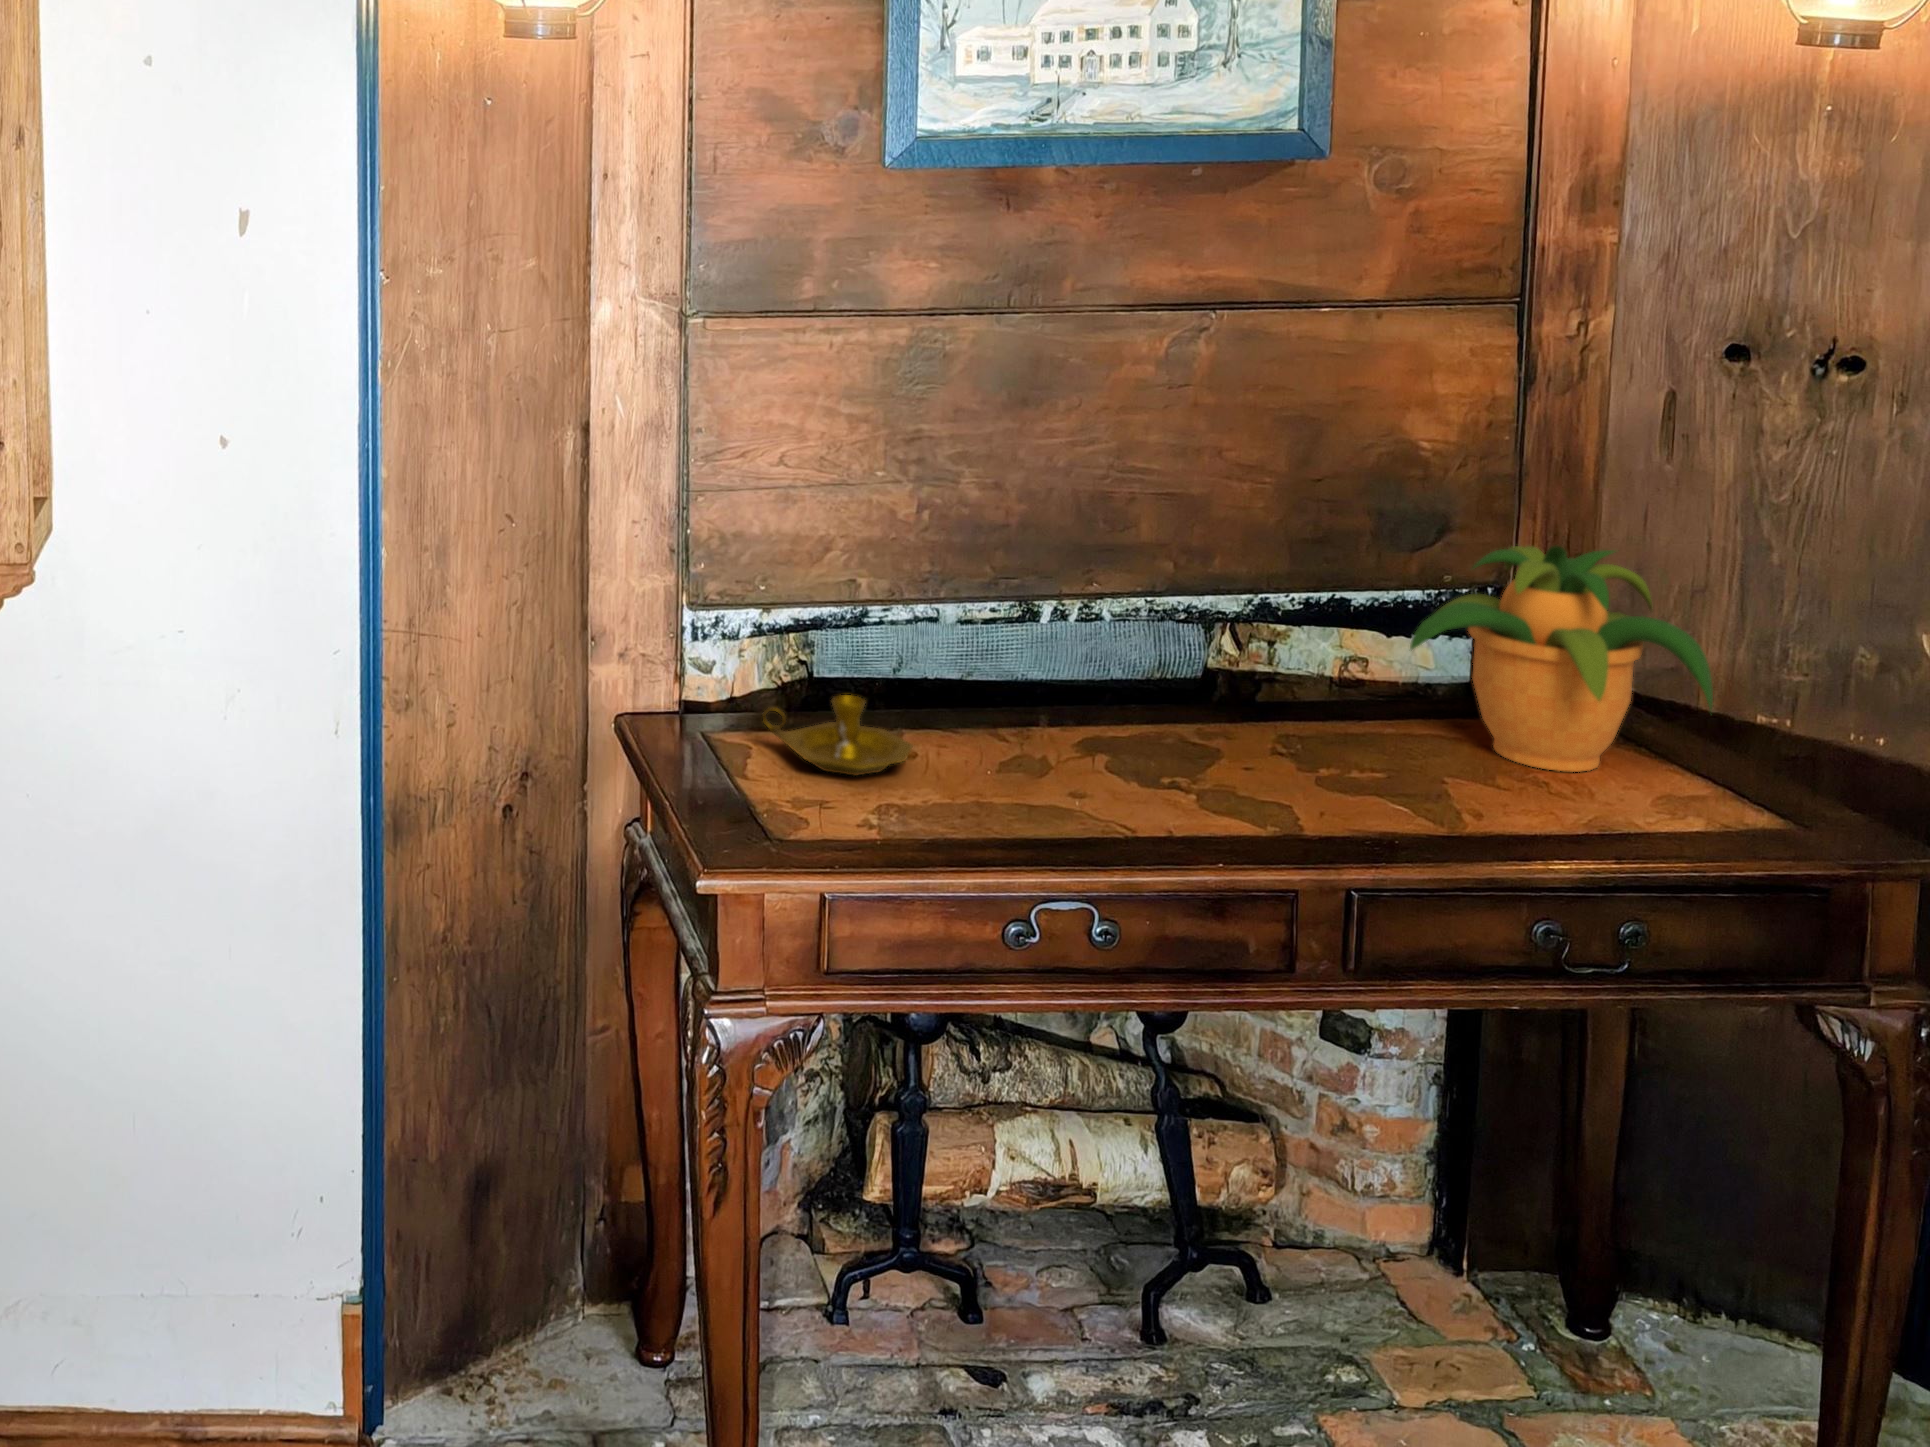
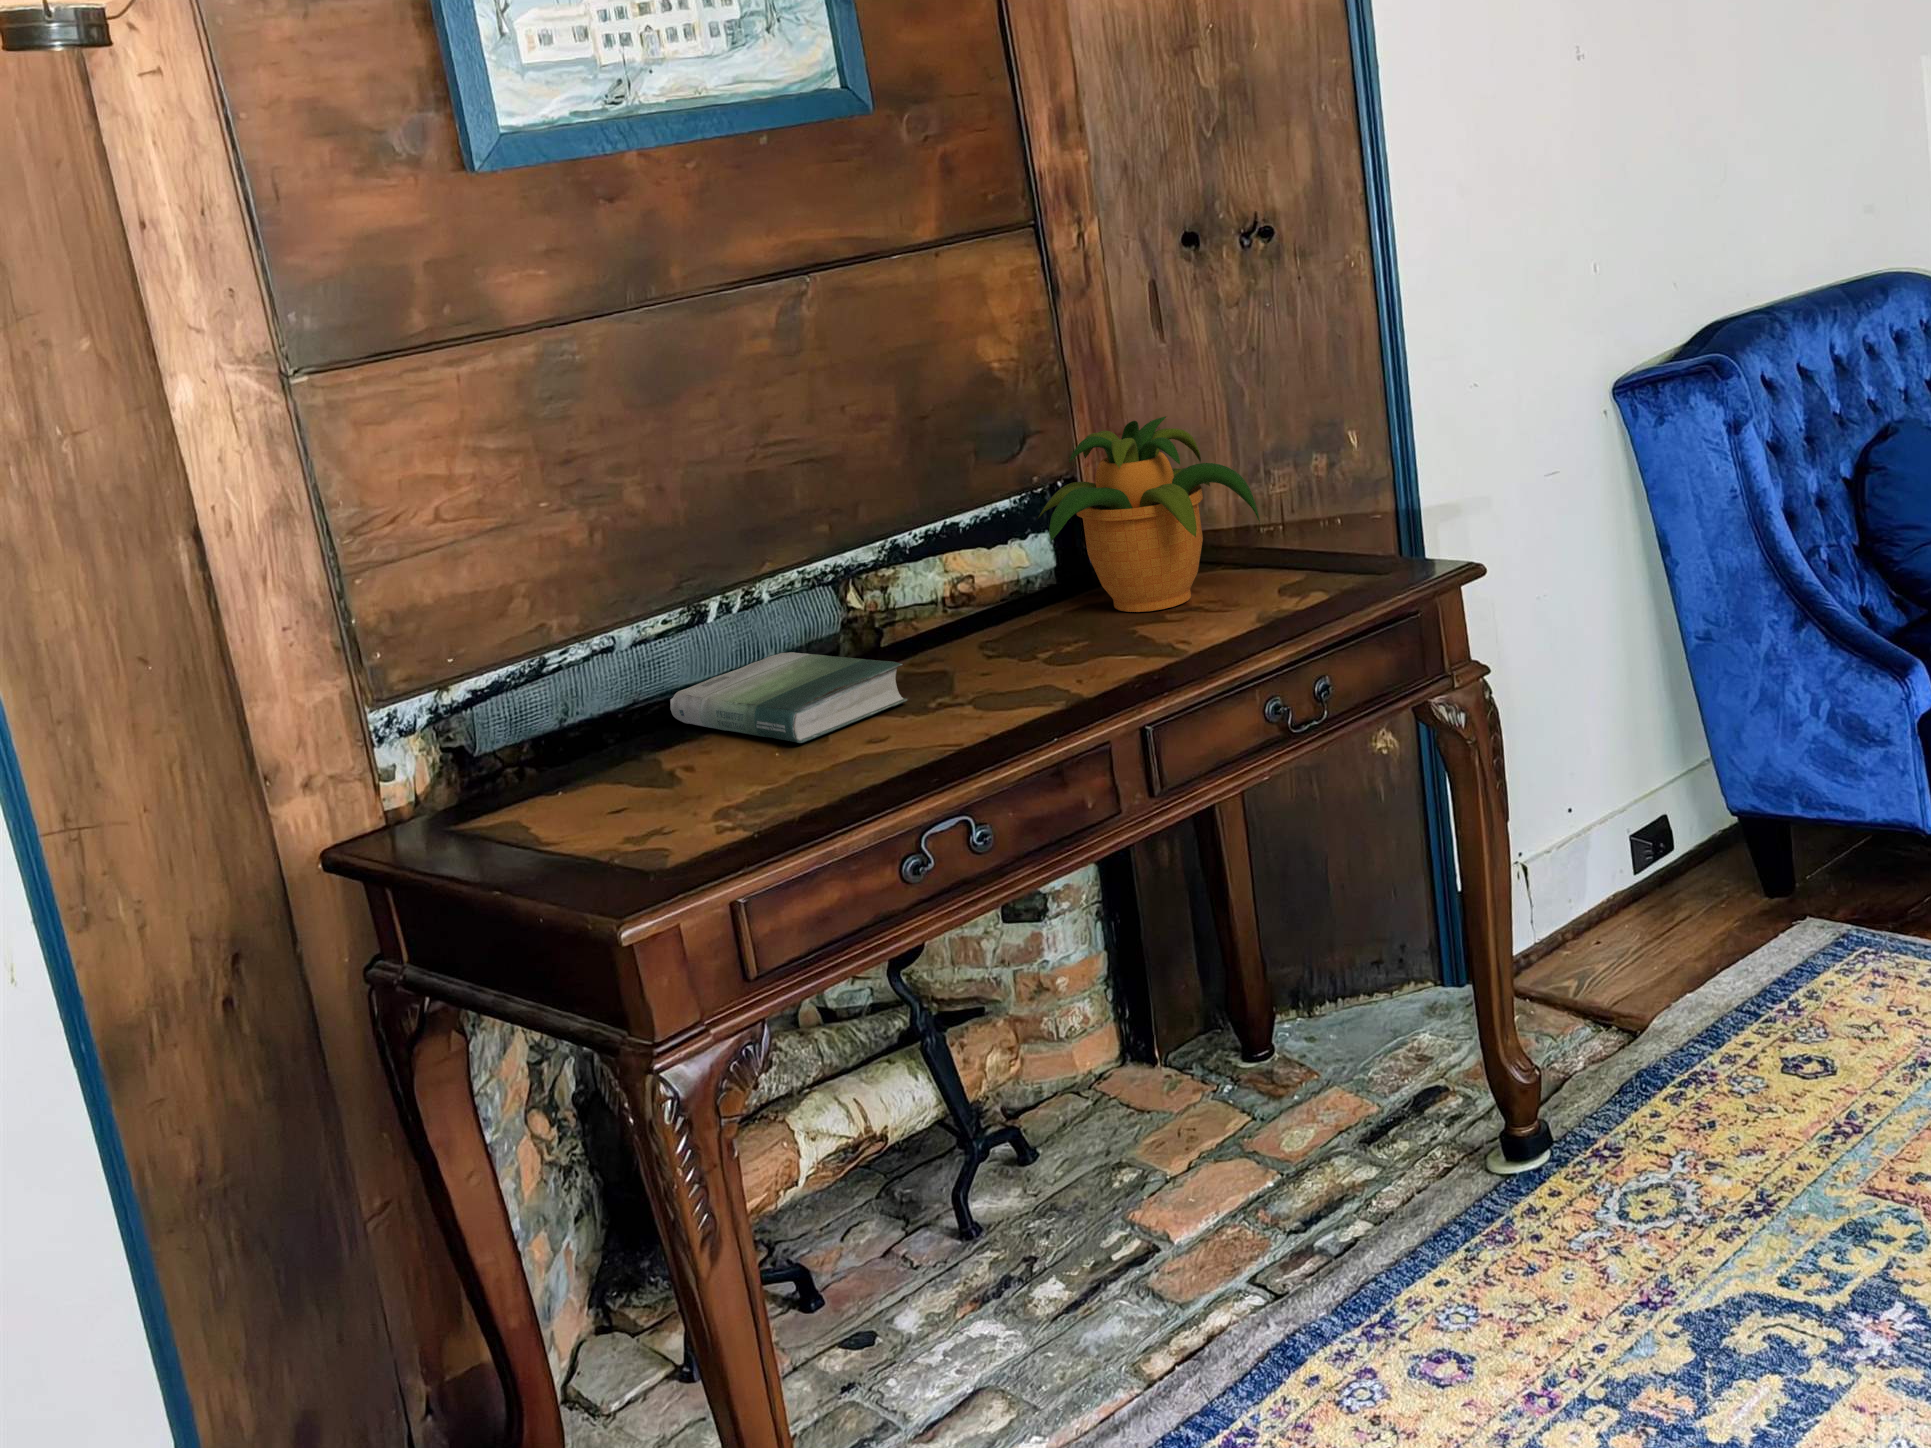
book: none [964,672,1183,770] -> present [670,652,908,743]
candlestick: present [763,695,913,776] -> none [509,734,682,818]

